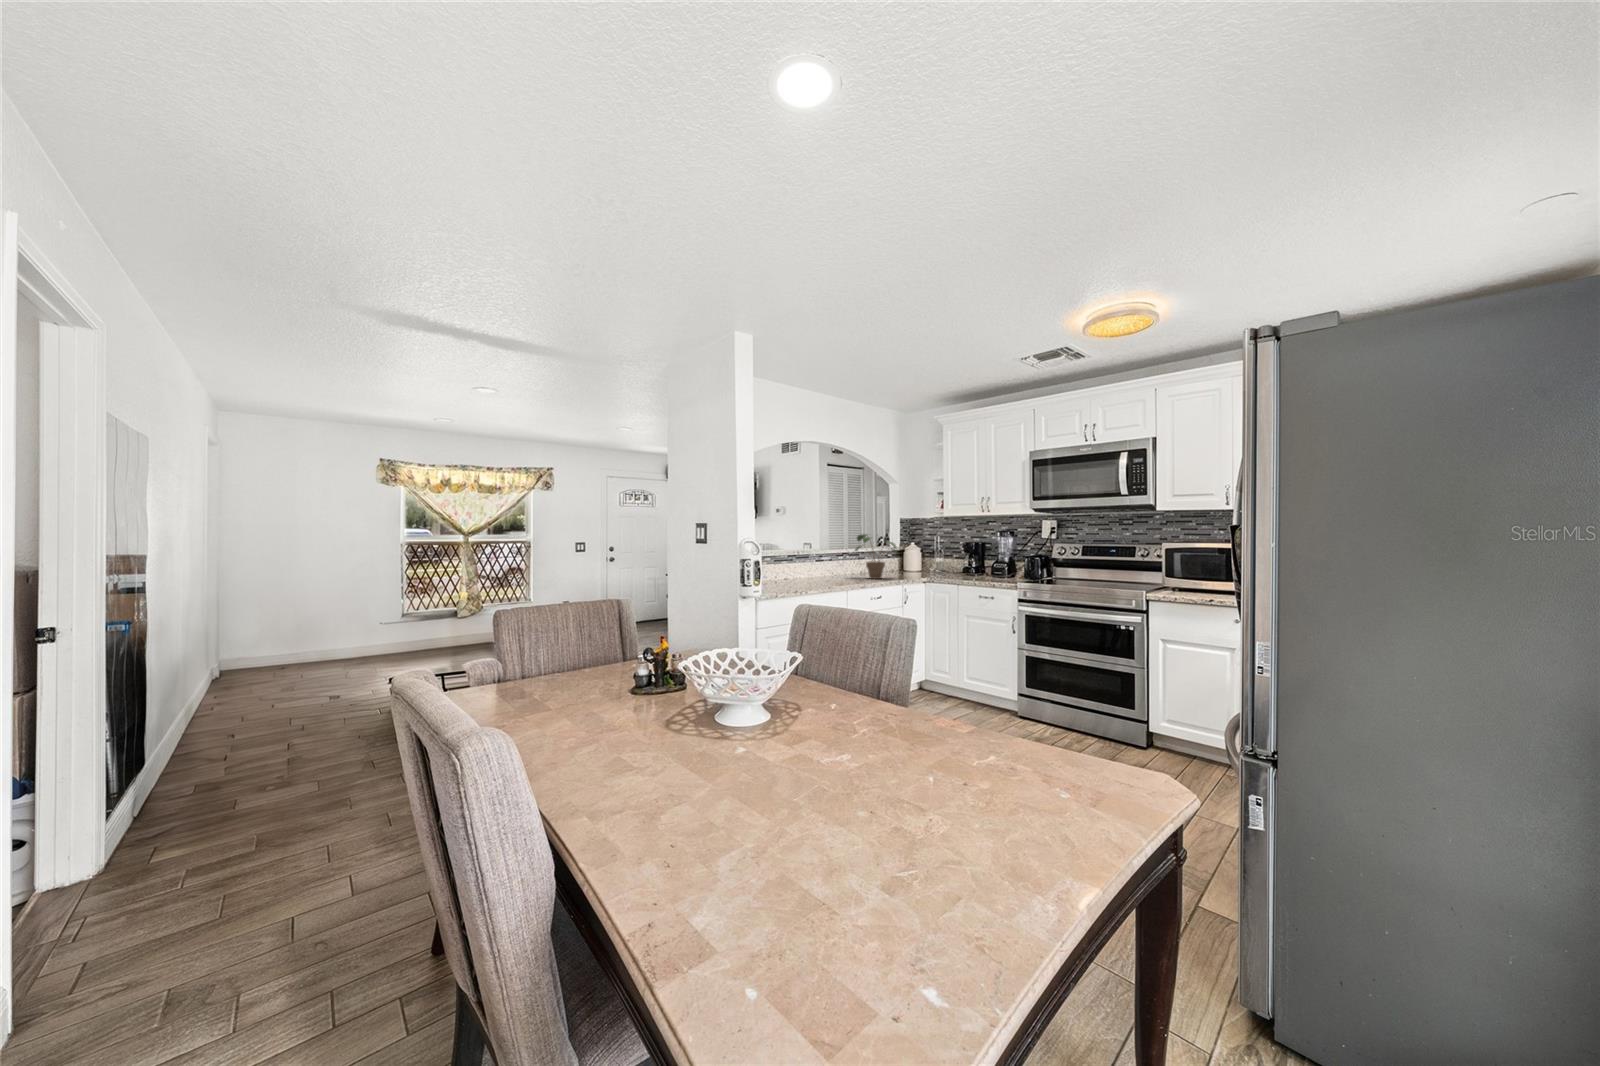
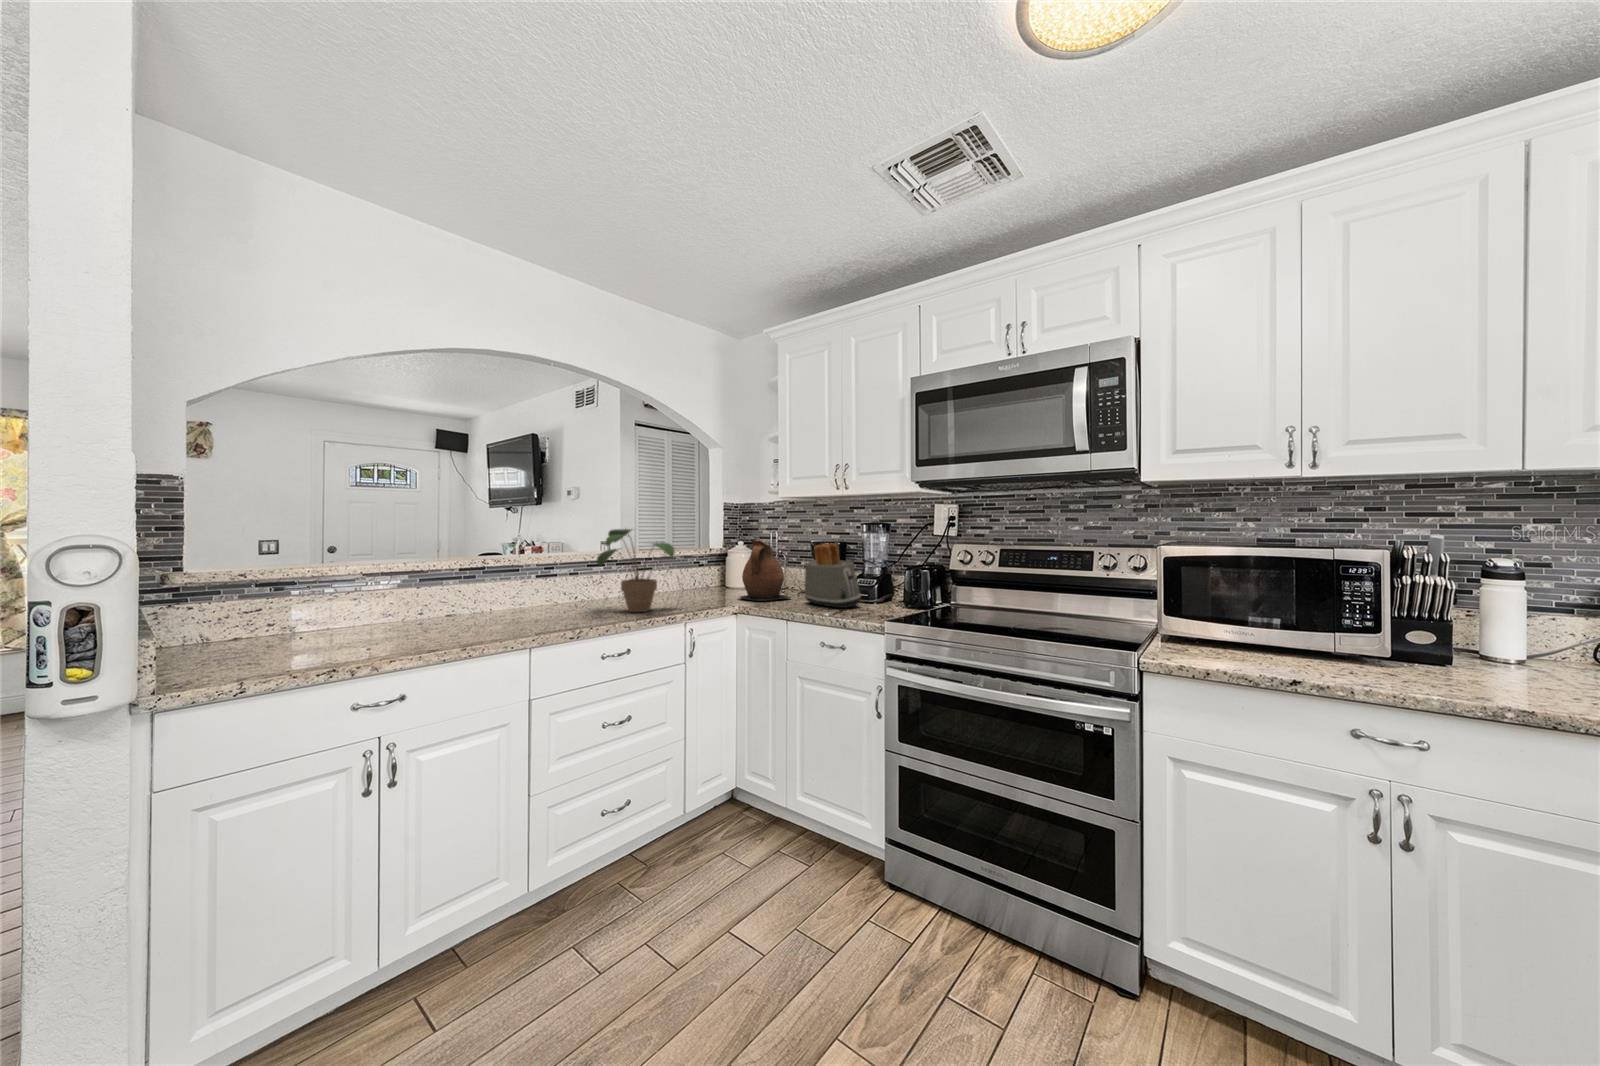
ceramic pitcher: none [920,541,953,576] -> present [740,541,791,601]
toaster: none [964,543,999,579] -> present [805,543,861,608]

